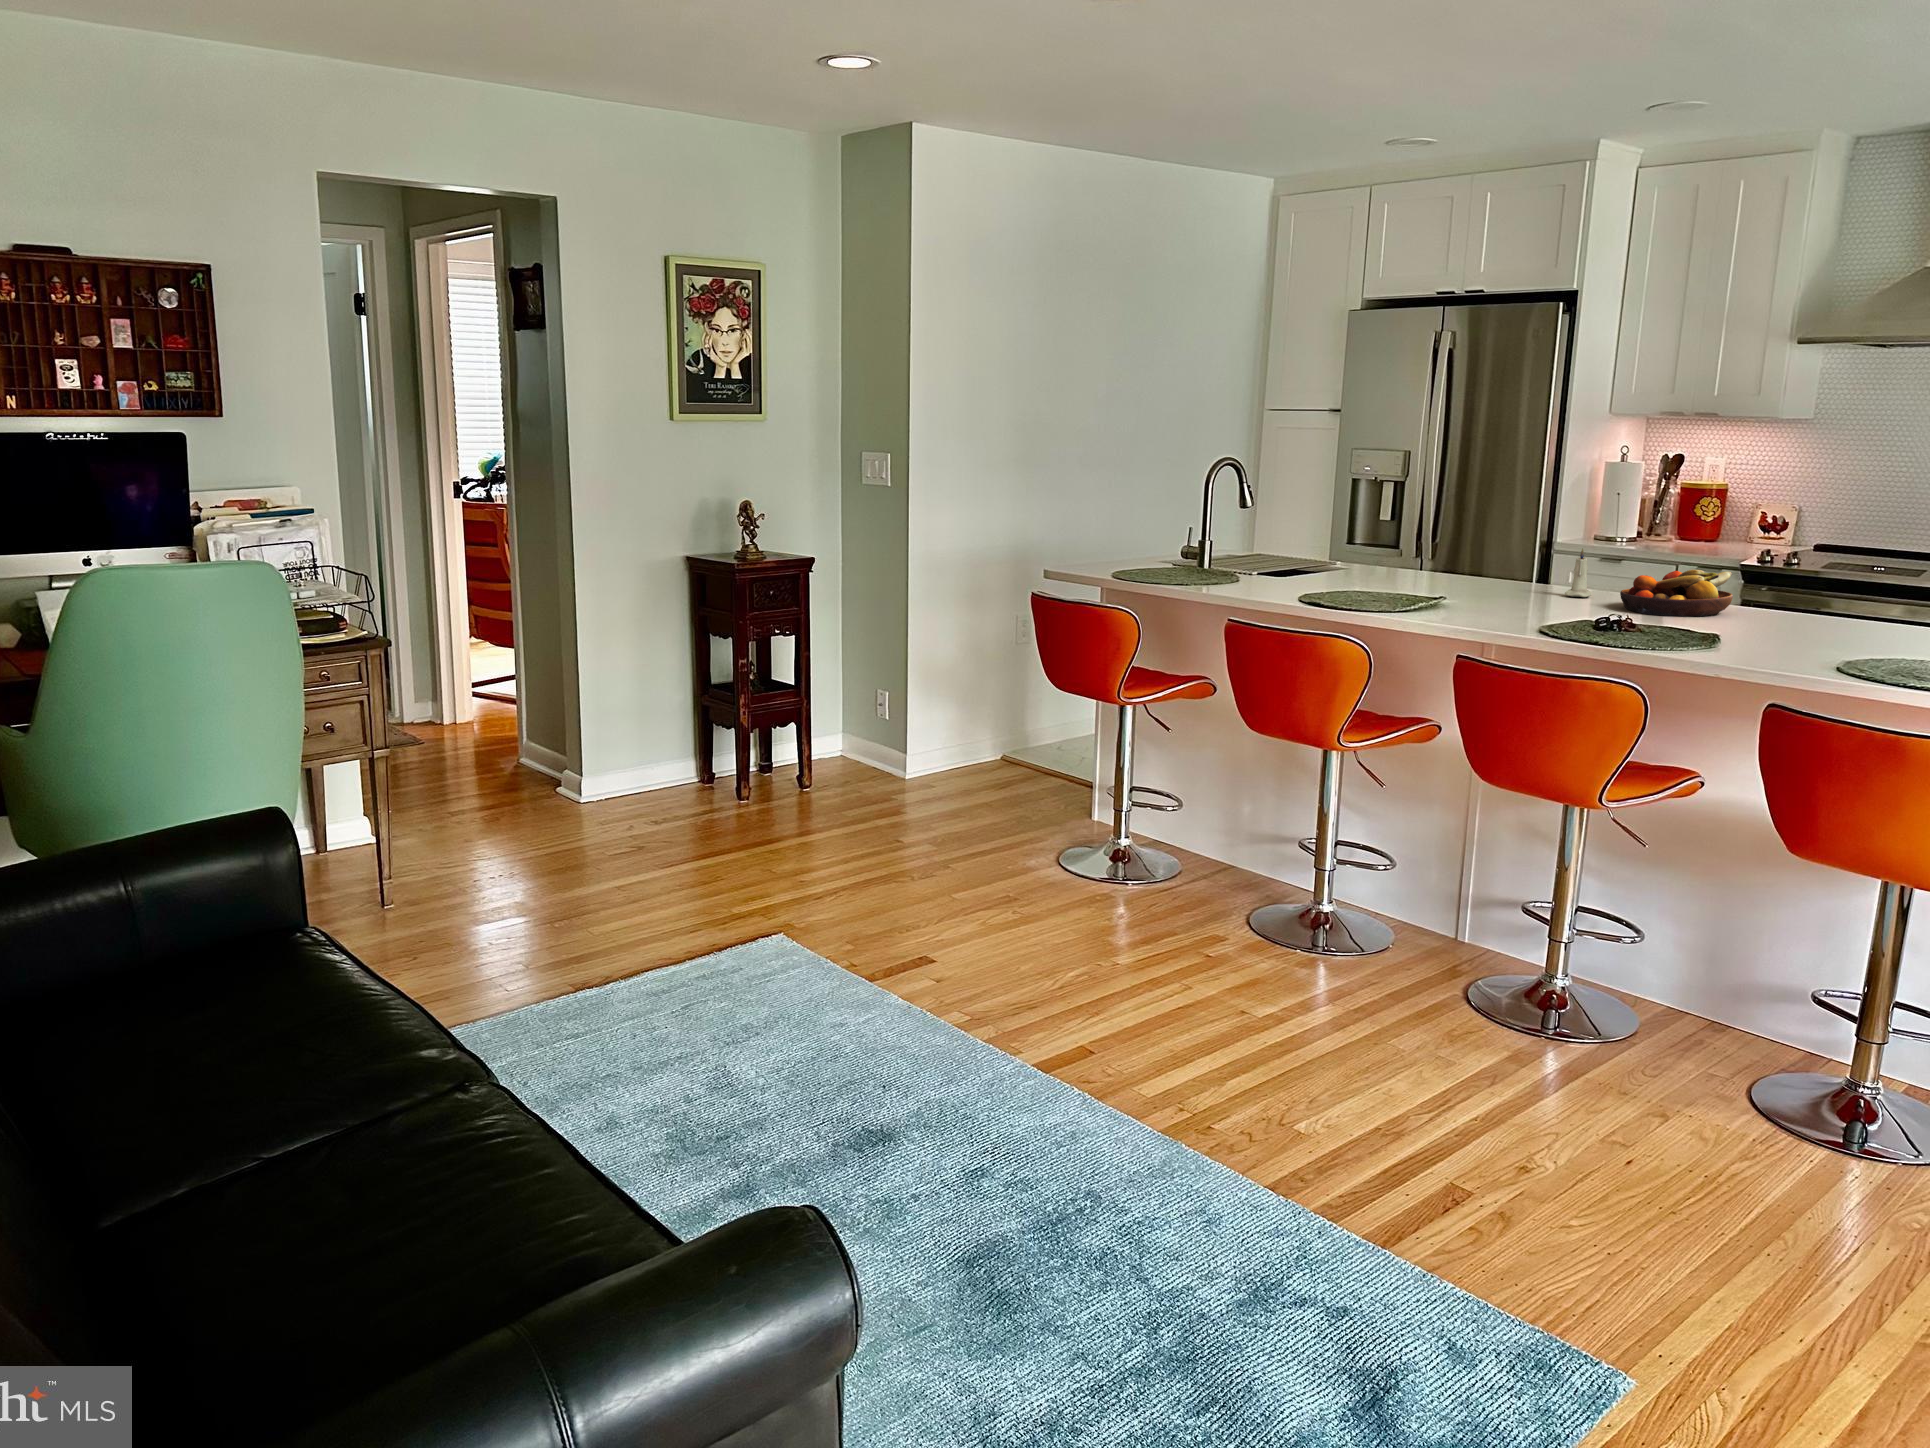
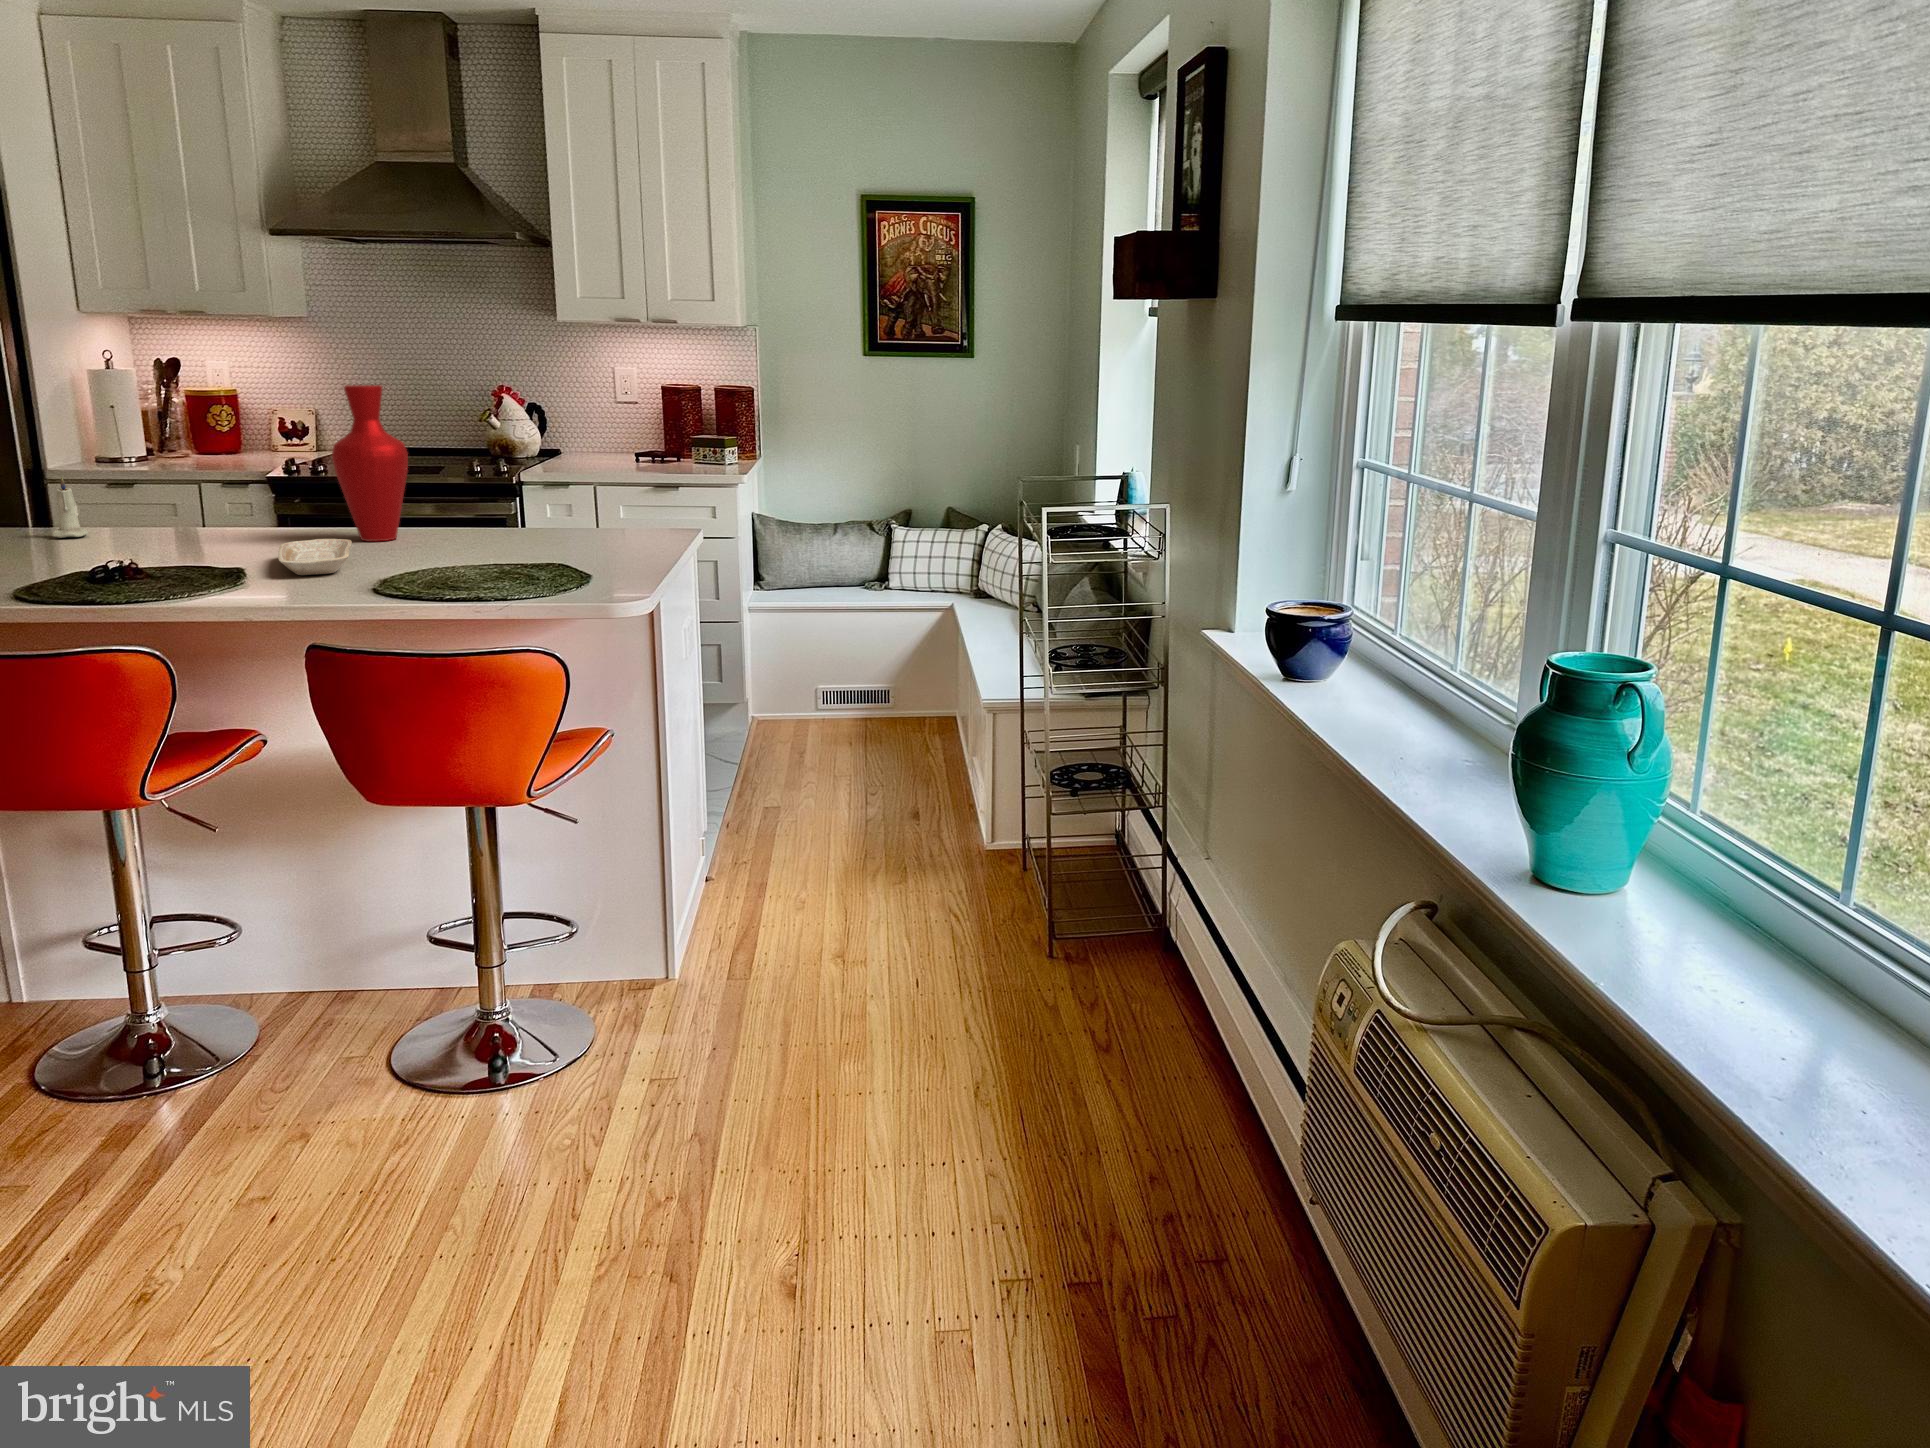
vase: none [1818,482,1897,629] -> present [332,385,408,541]
fruit bowl: present [1620,570,1733,616] -> none [122,491,256,550]
tray: none [1751,619,1821,649] -> present [278,539,352,575]

